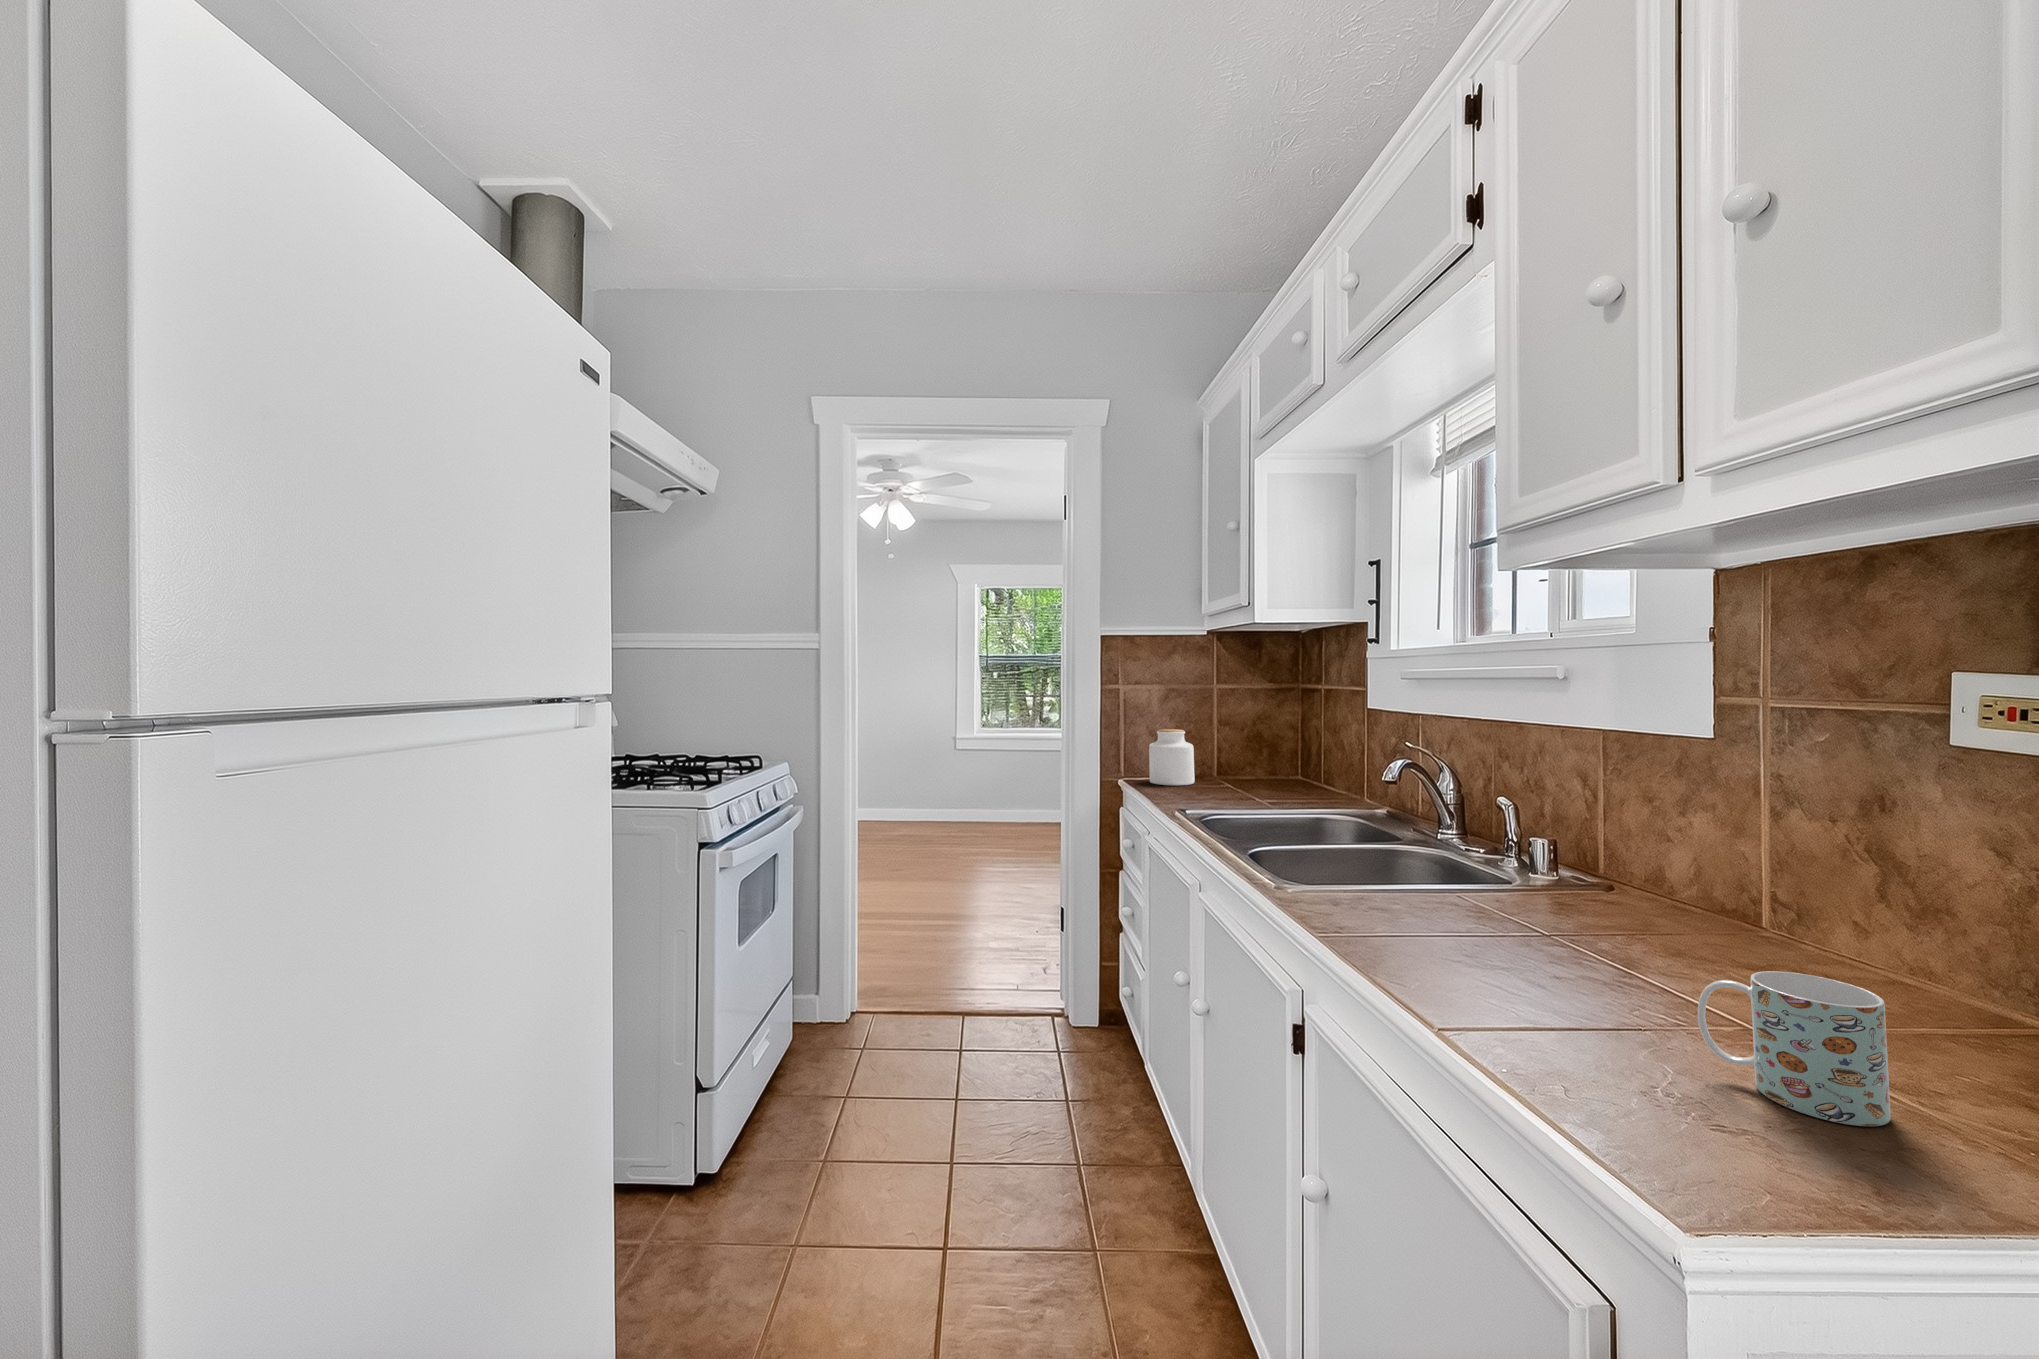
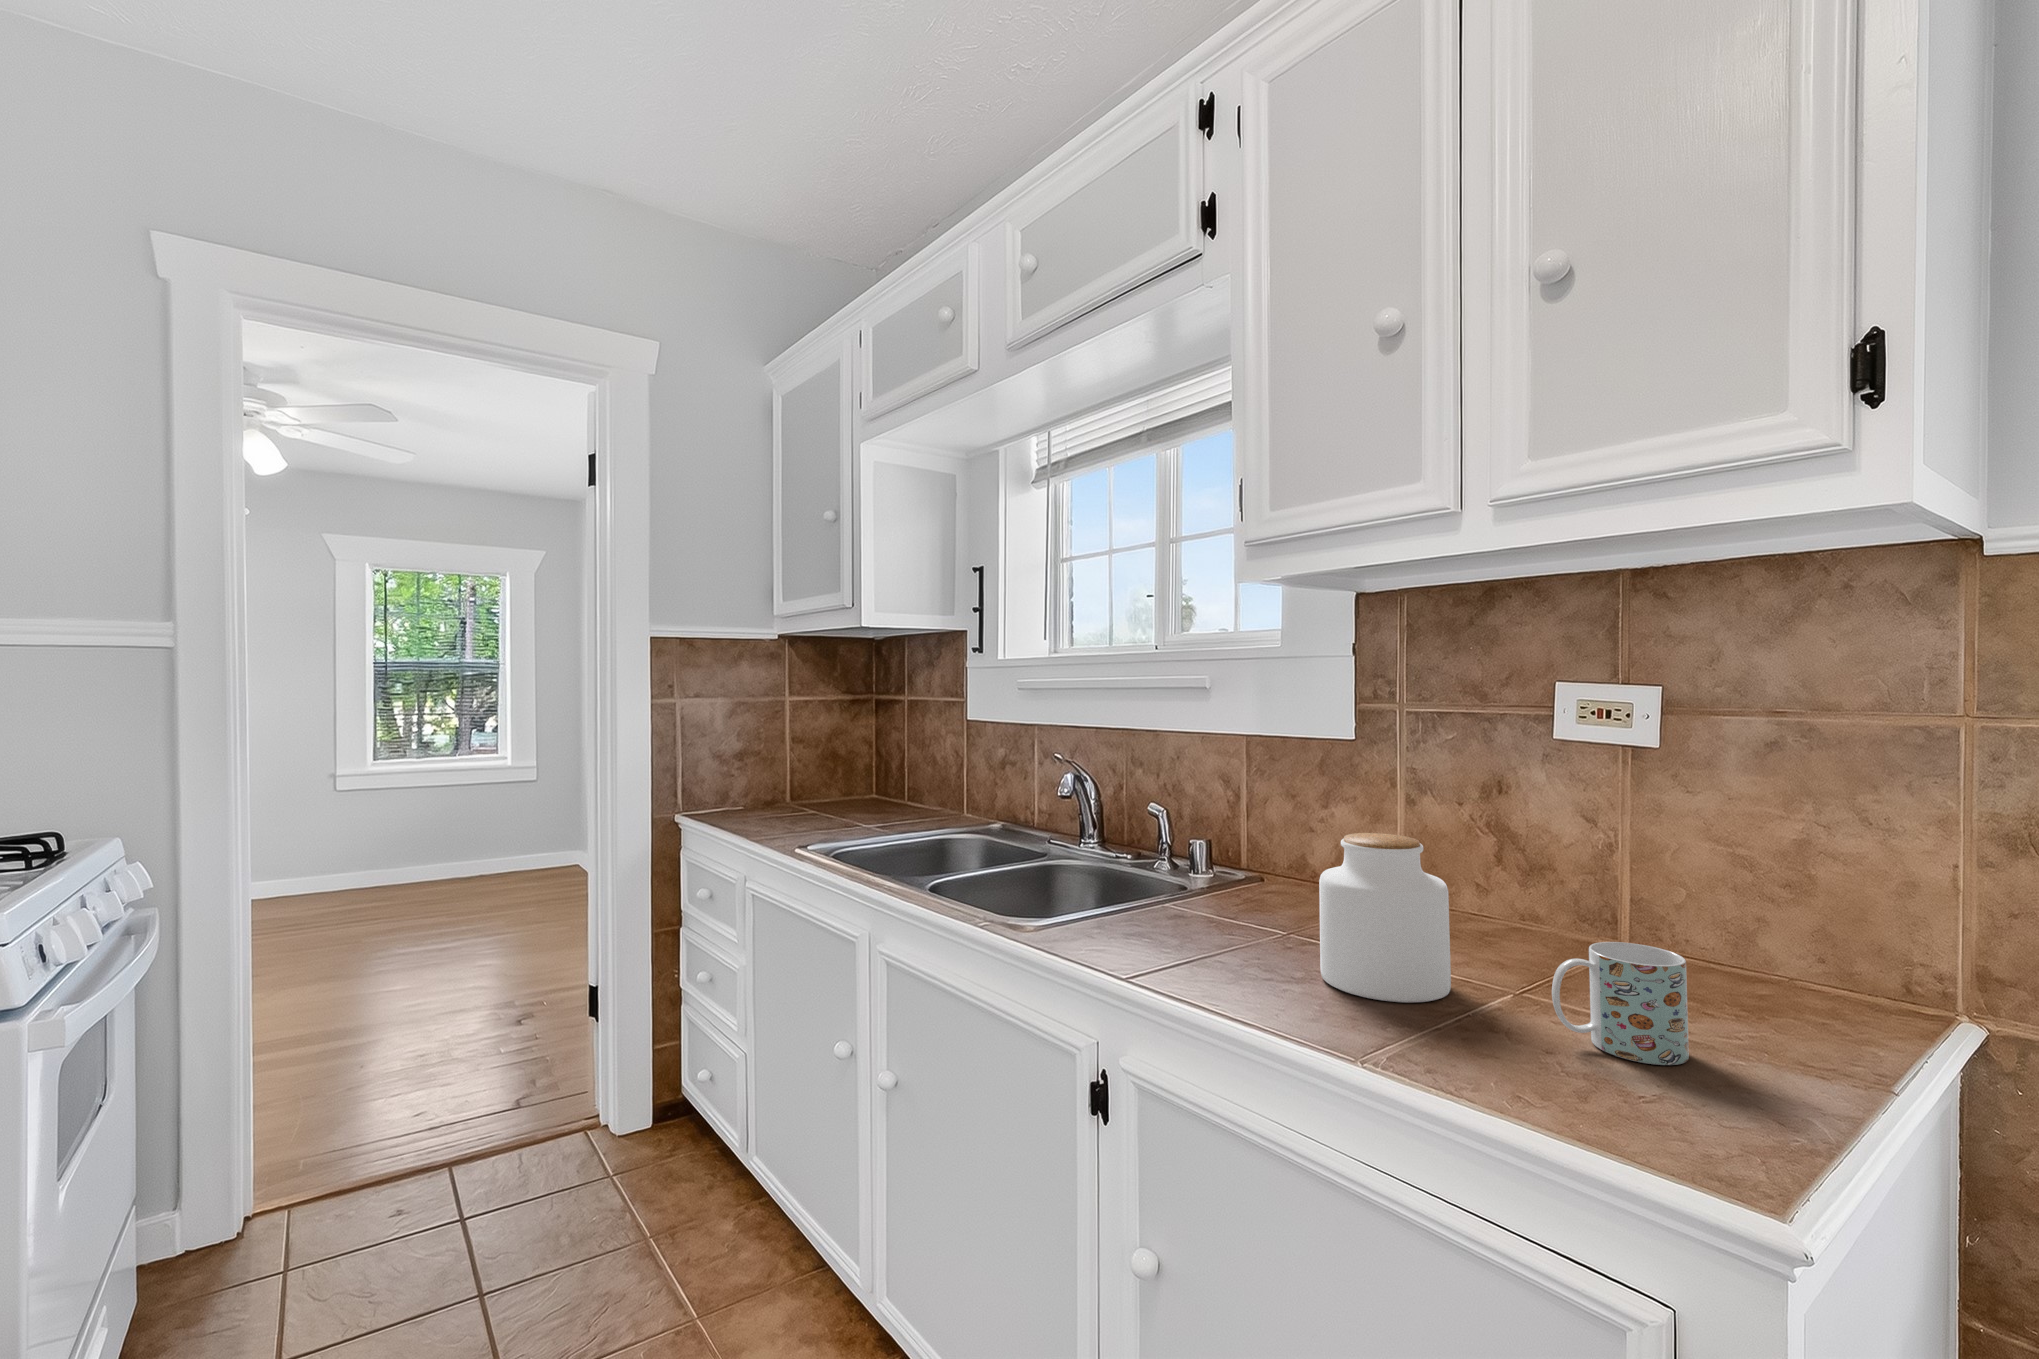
jar: present [1149,729,1194,785] -> present [1319,833,1451,1002]

